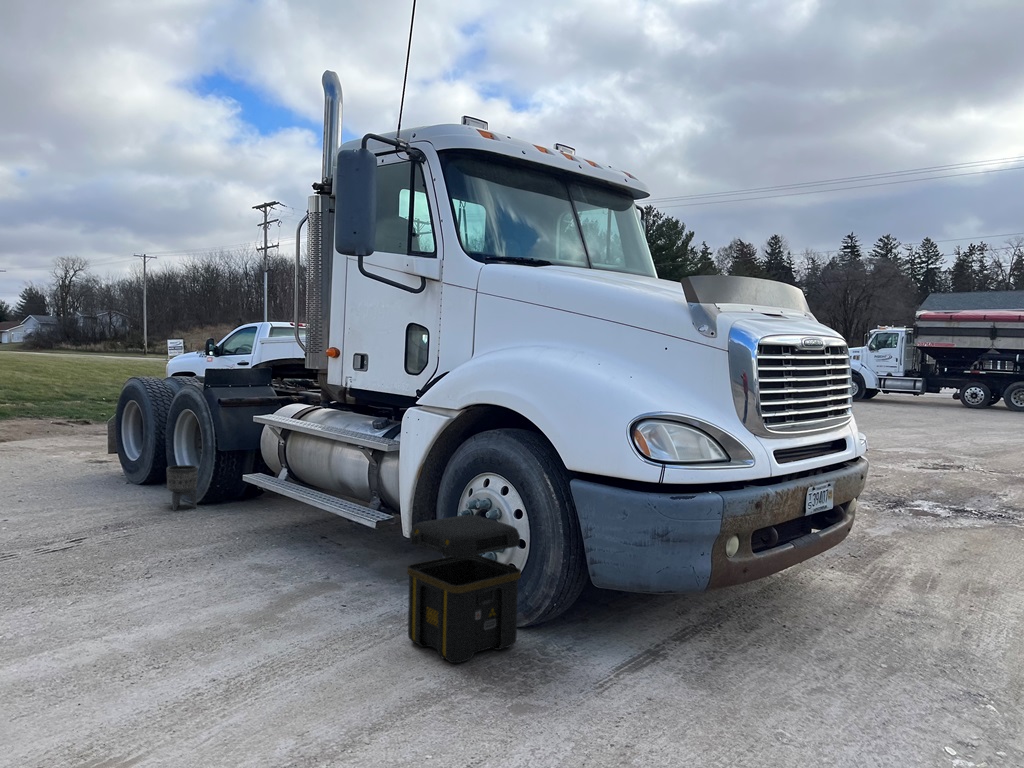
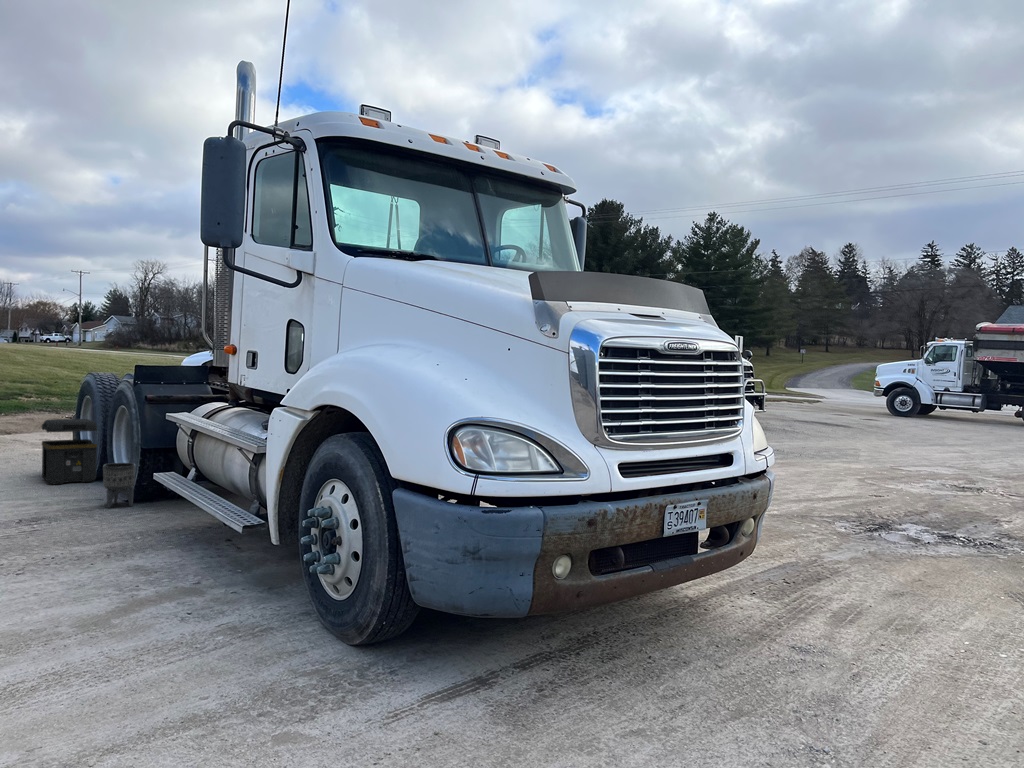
toolbox: present [407,515,521,663] -> present [42,419,97,484]

